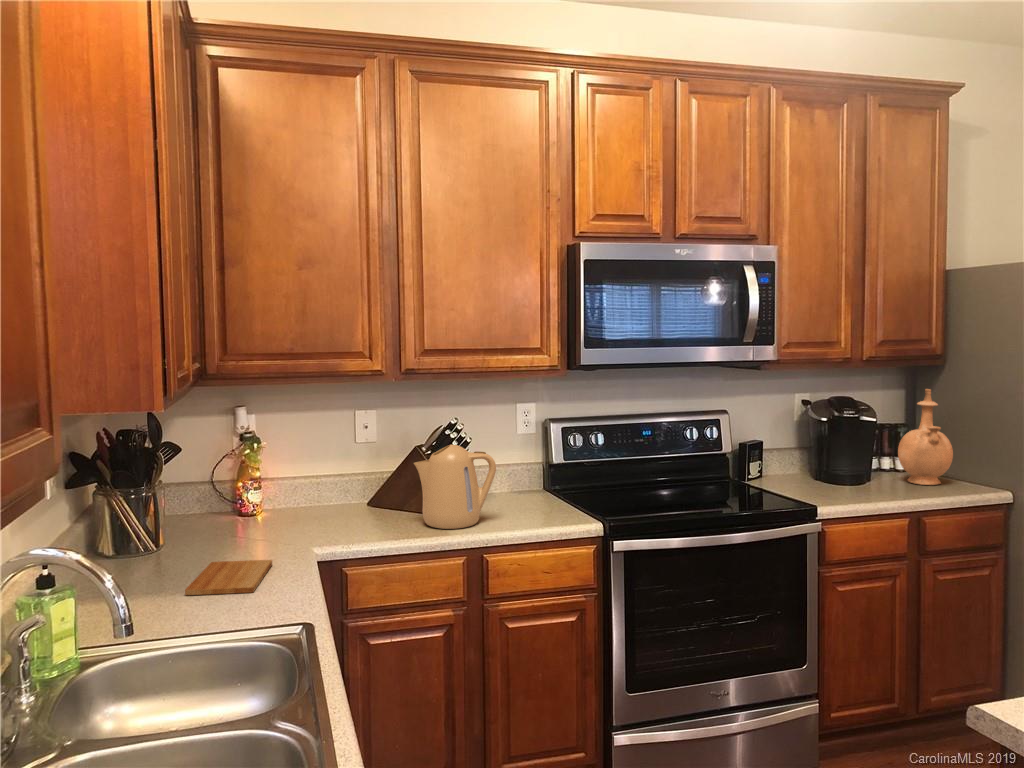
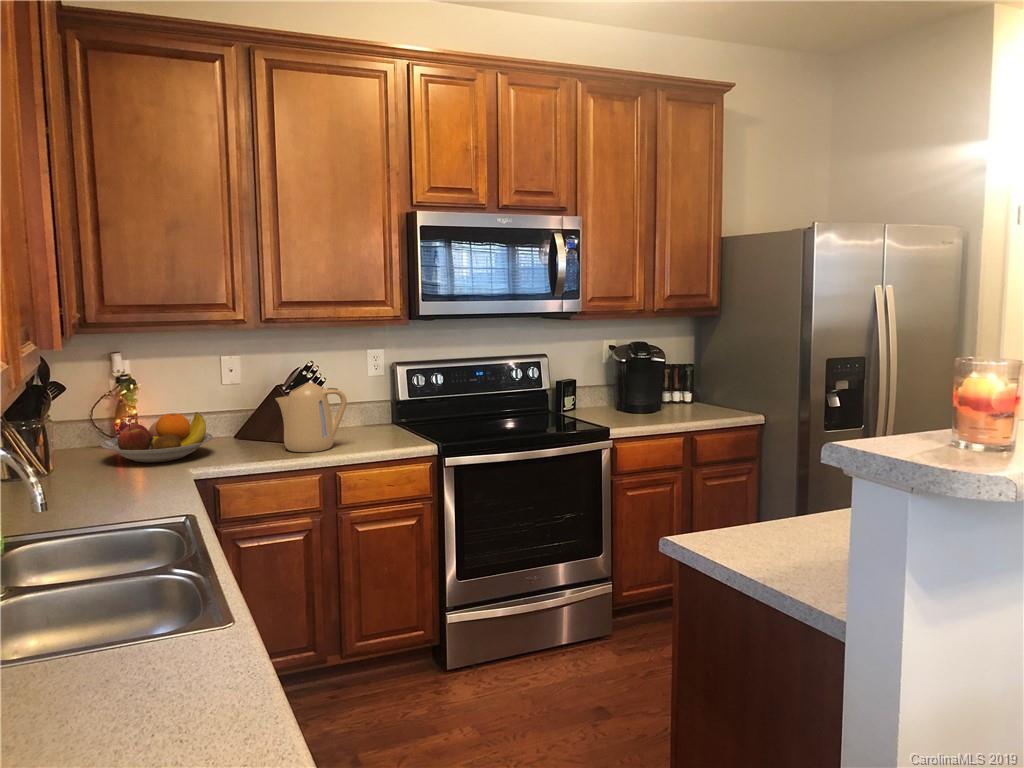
vase: present [898,389,953,485] -> none [682,335,722,412]
fruit bowl: none [219,477,342,537] -> present [102,412,213,462]
cutting board: present [185,560,272,595] -> none [81,477,154,503]

